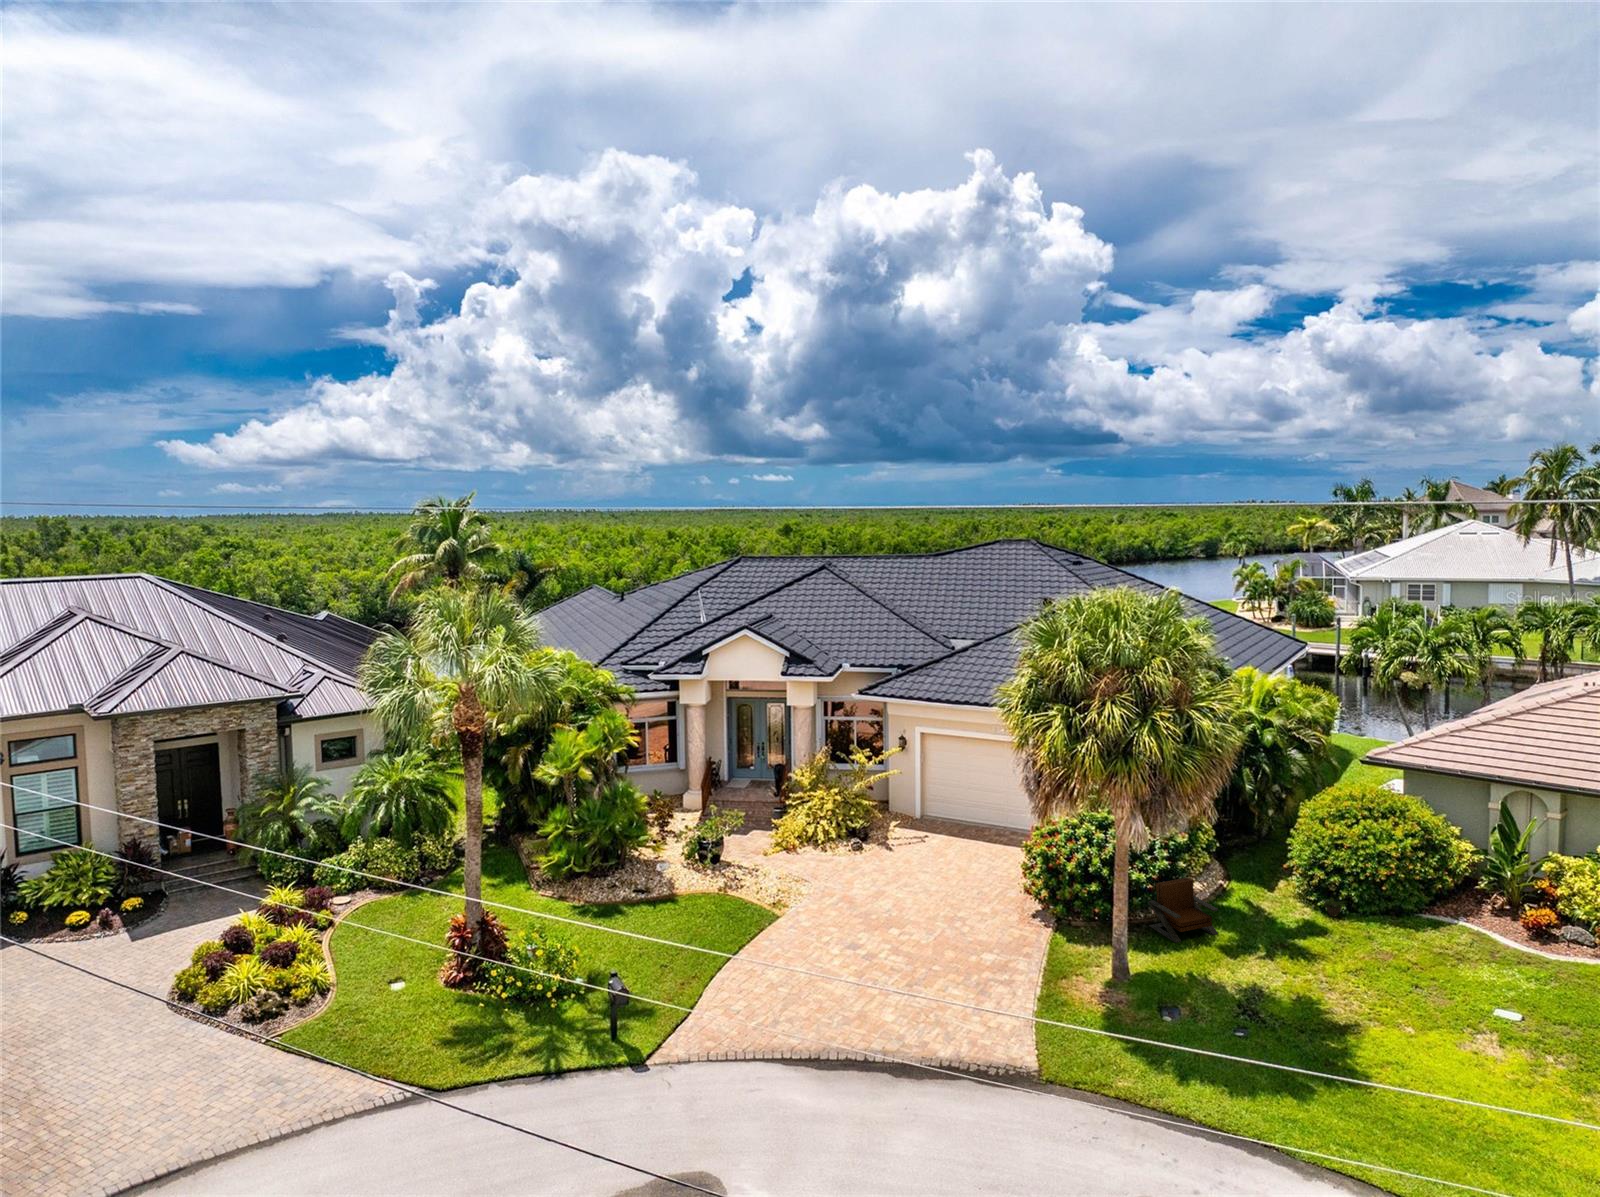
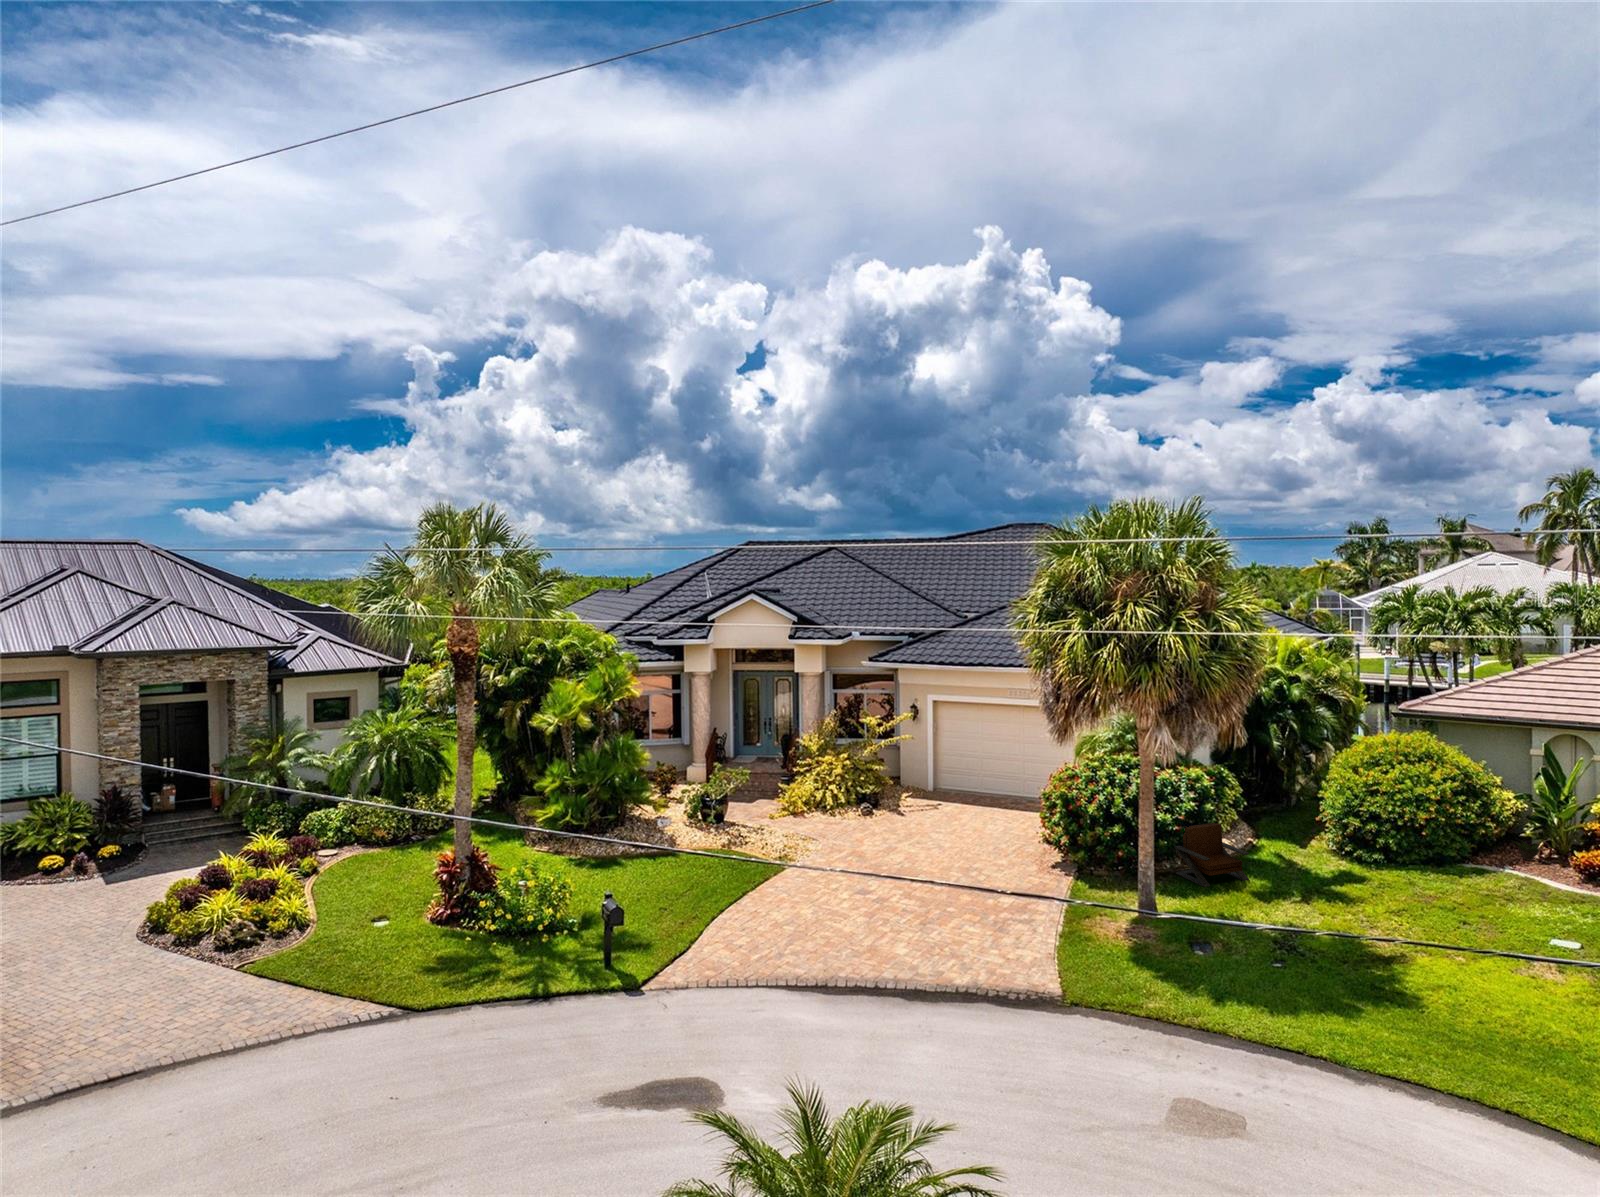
decorative plant: present [1323,898,1344,917] -> present [1516,842,1541,861]

